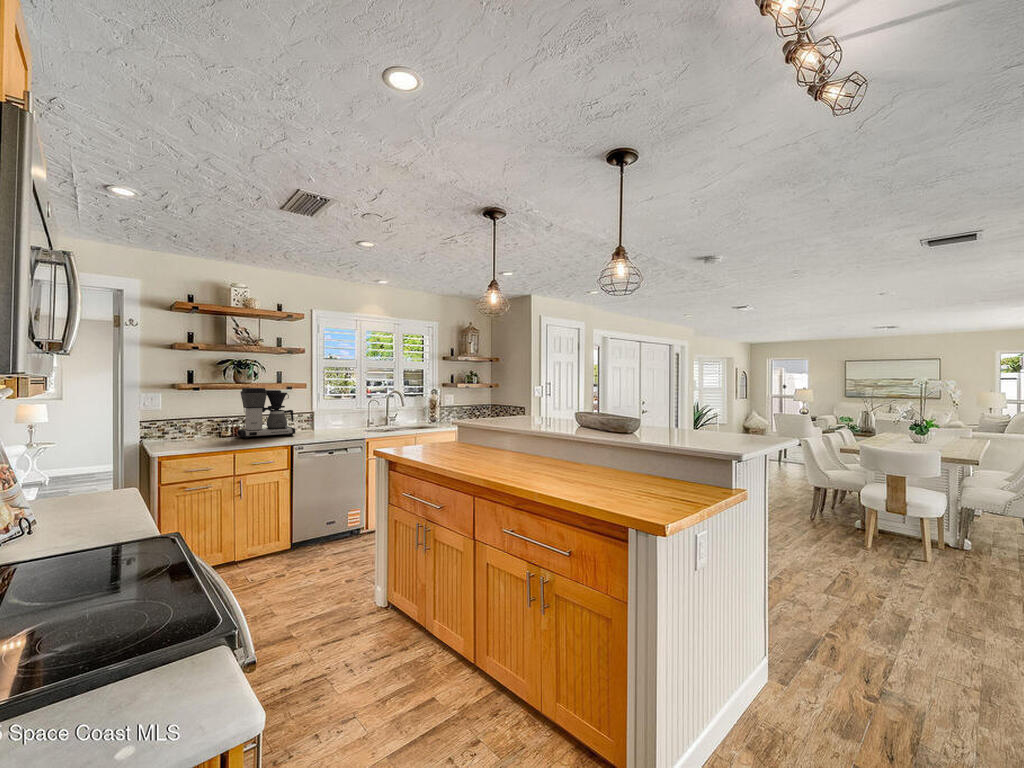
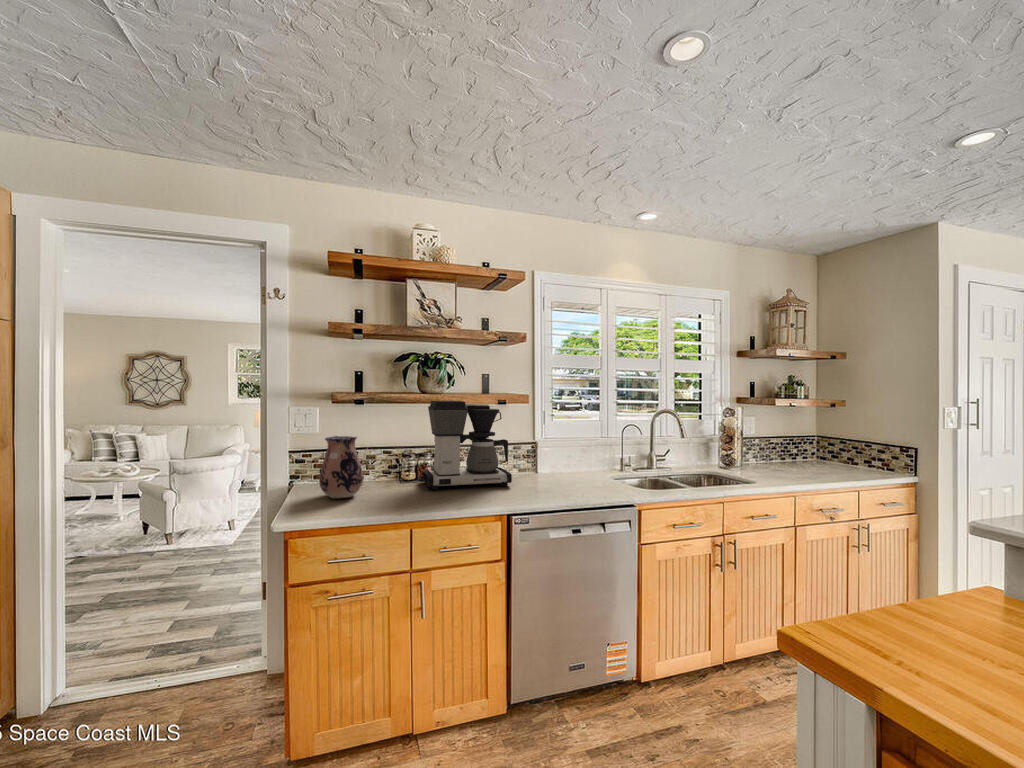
ceramic pitcher: none [172,409,201,444] -> present [319,436,363,498]

